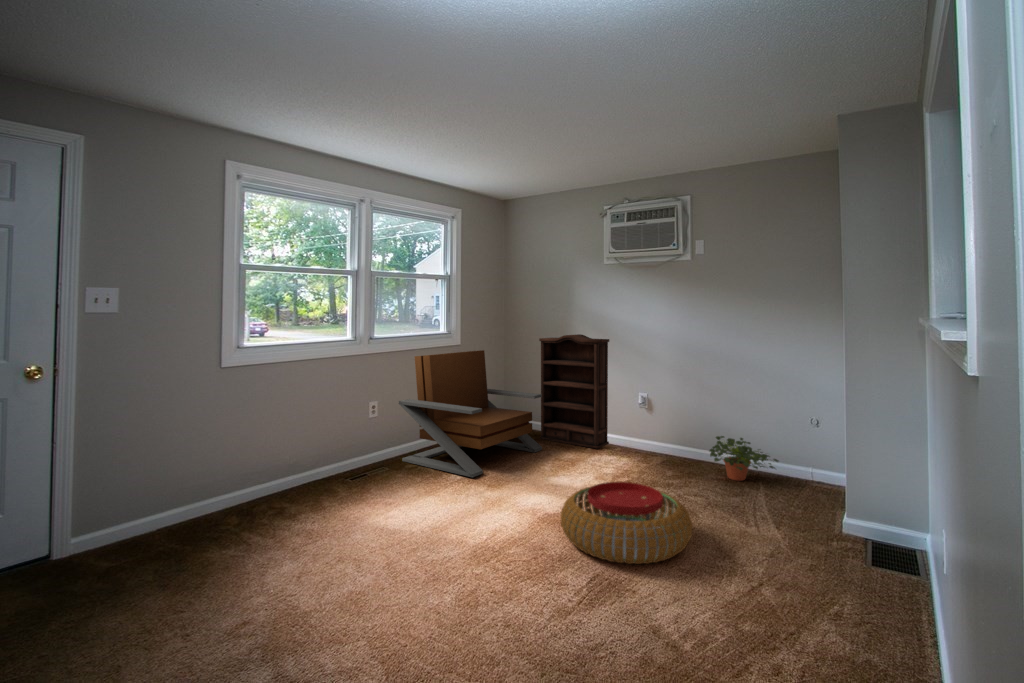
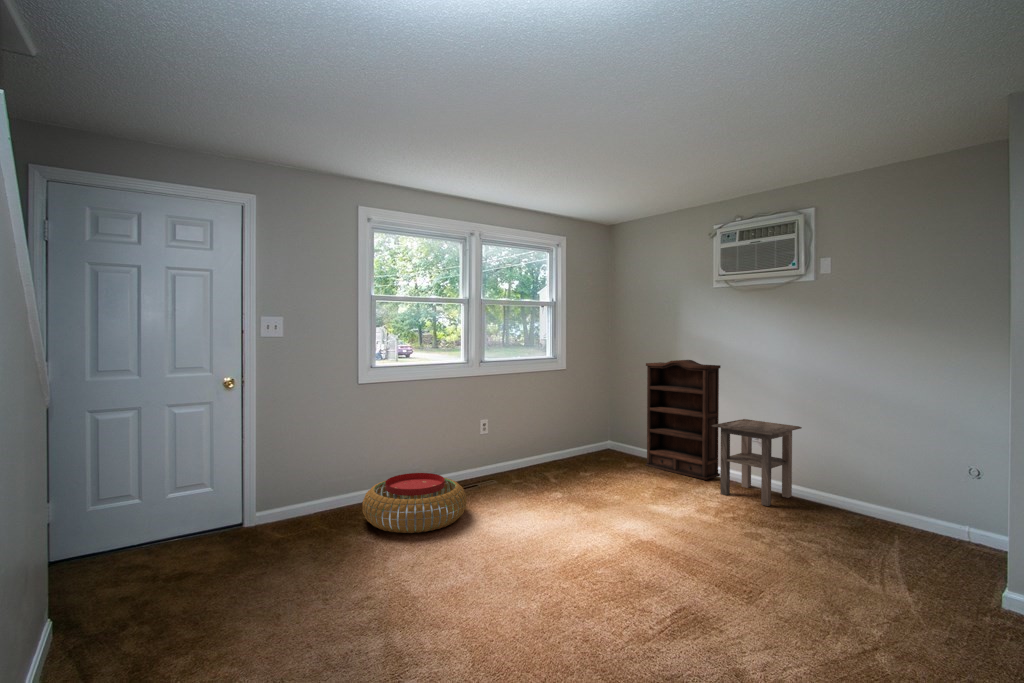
lounge chair: present [399,350,542,477] -> none [504,374,646,500]
side table: none [604,389,683,469] -> present [712,419,802,506]
potted plant: present [710,436,778,481] -> none [830,475,918,527]
pouf: present [561,482,692,564] -> present [362,473,467,533]

